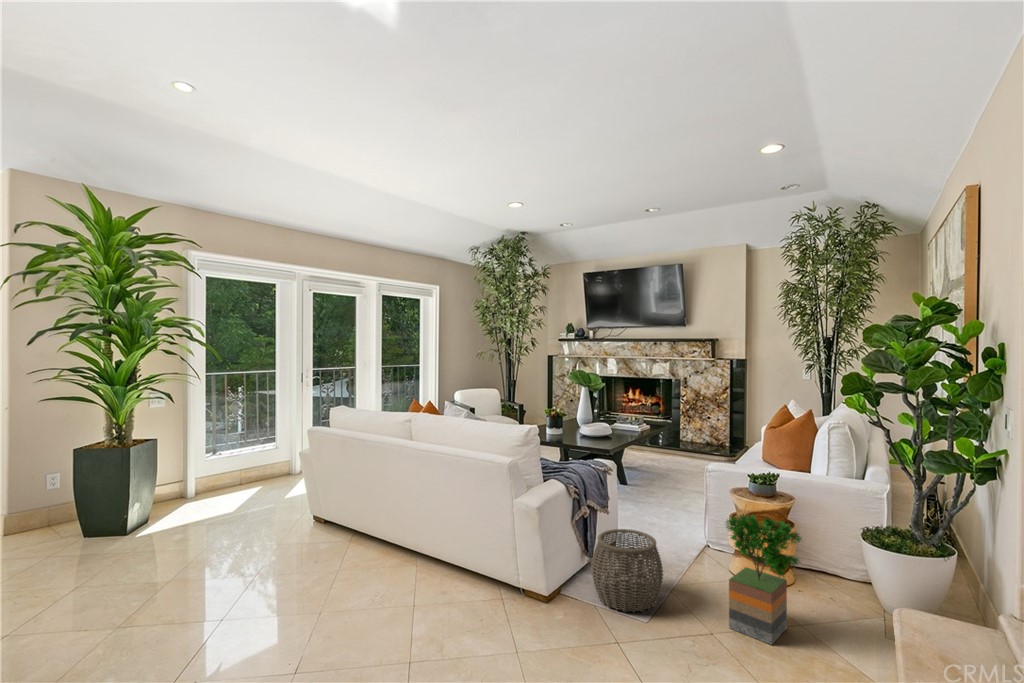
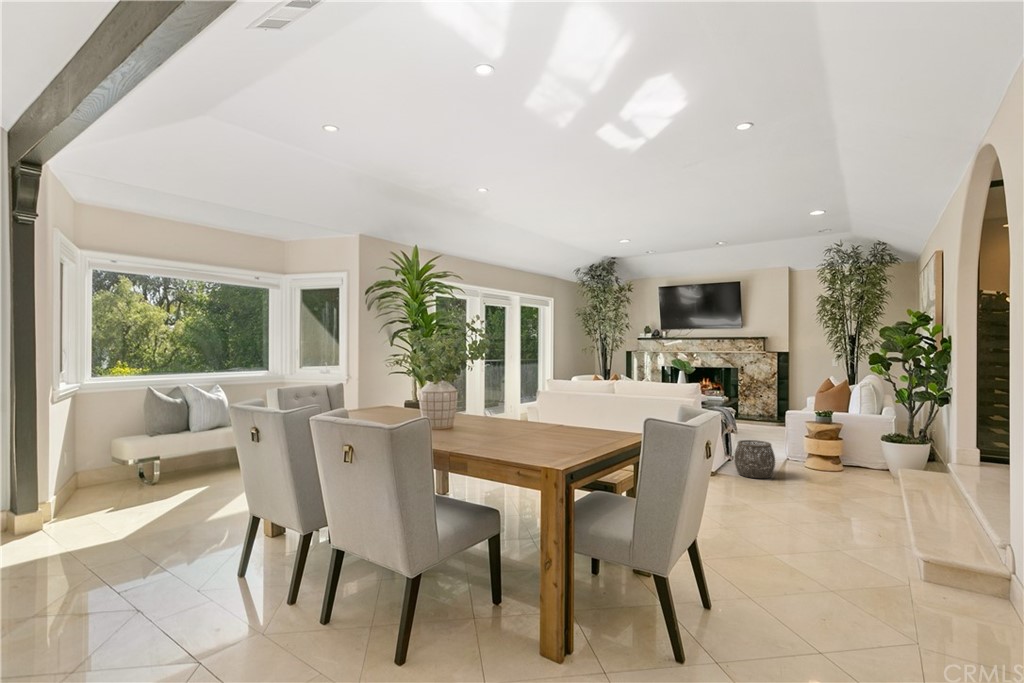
potted tree: present [725,514,802,645] -> none [809,425,853,487]

